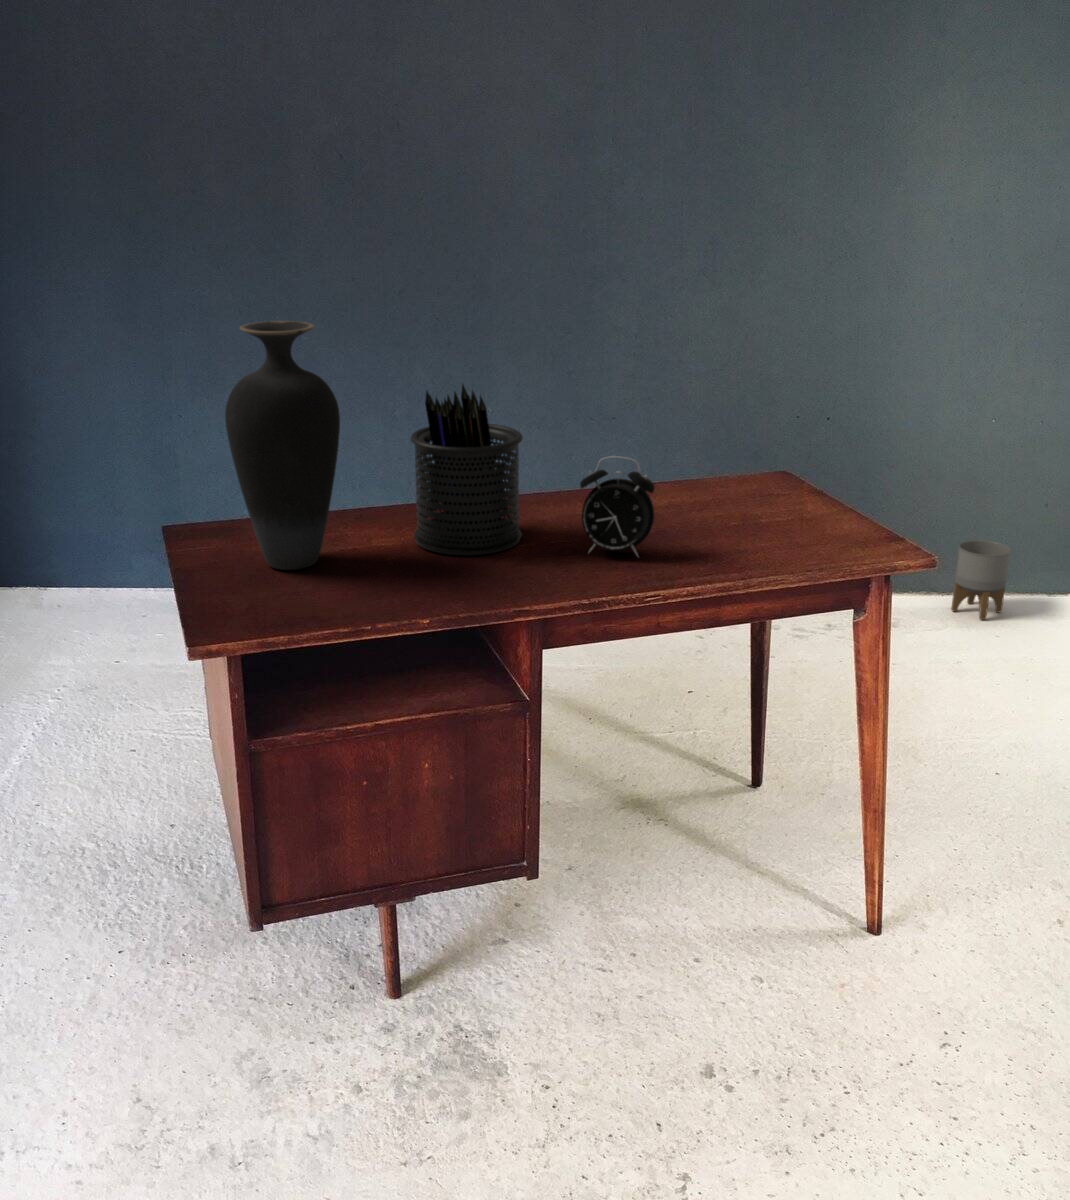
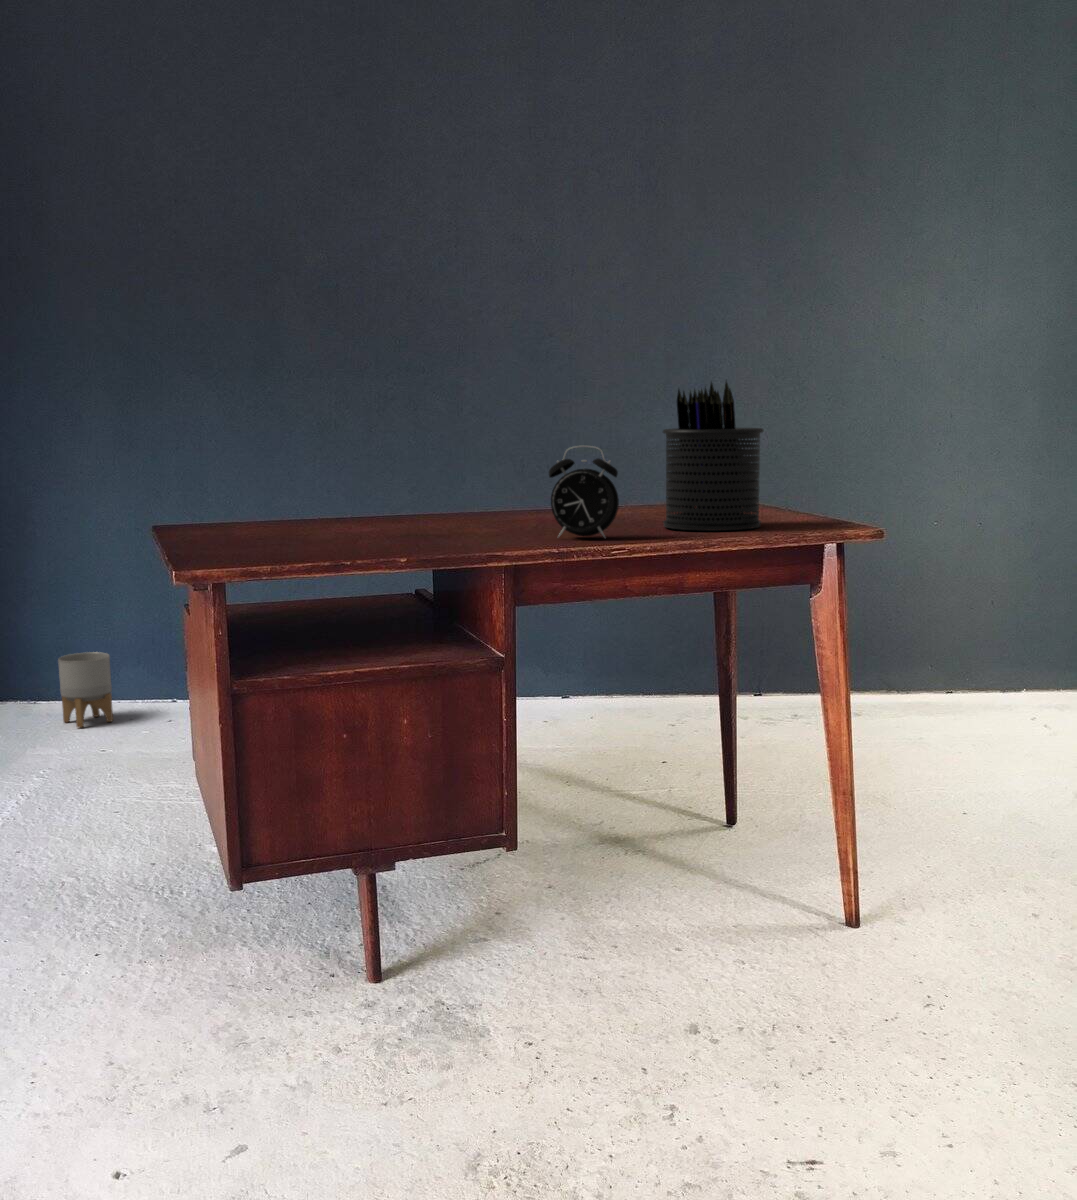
vase: present [225,321,340,570] -> none [218,319,324,549]
pen holder: present [411,384,523,555] -> present [663,381,764,531]
planter: present [951,540,1011,620] -> present [58,652,113,728]

